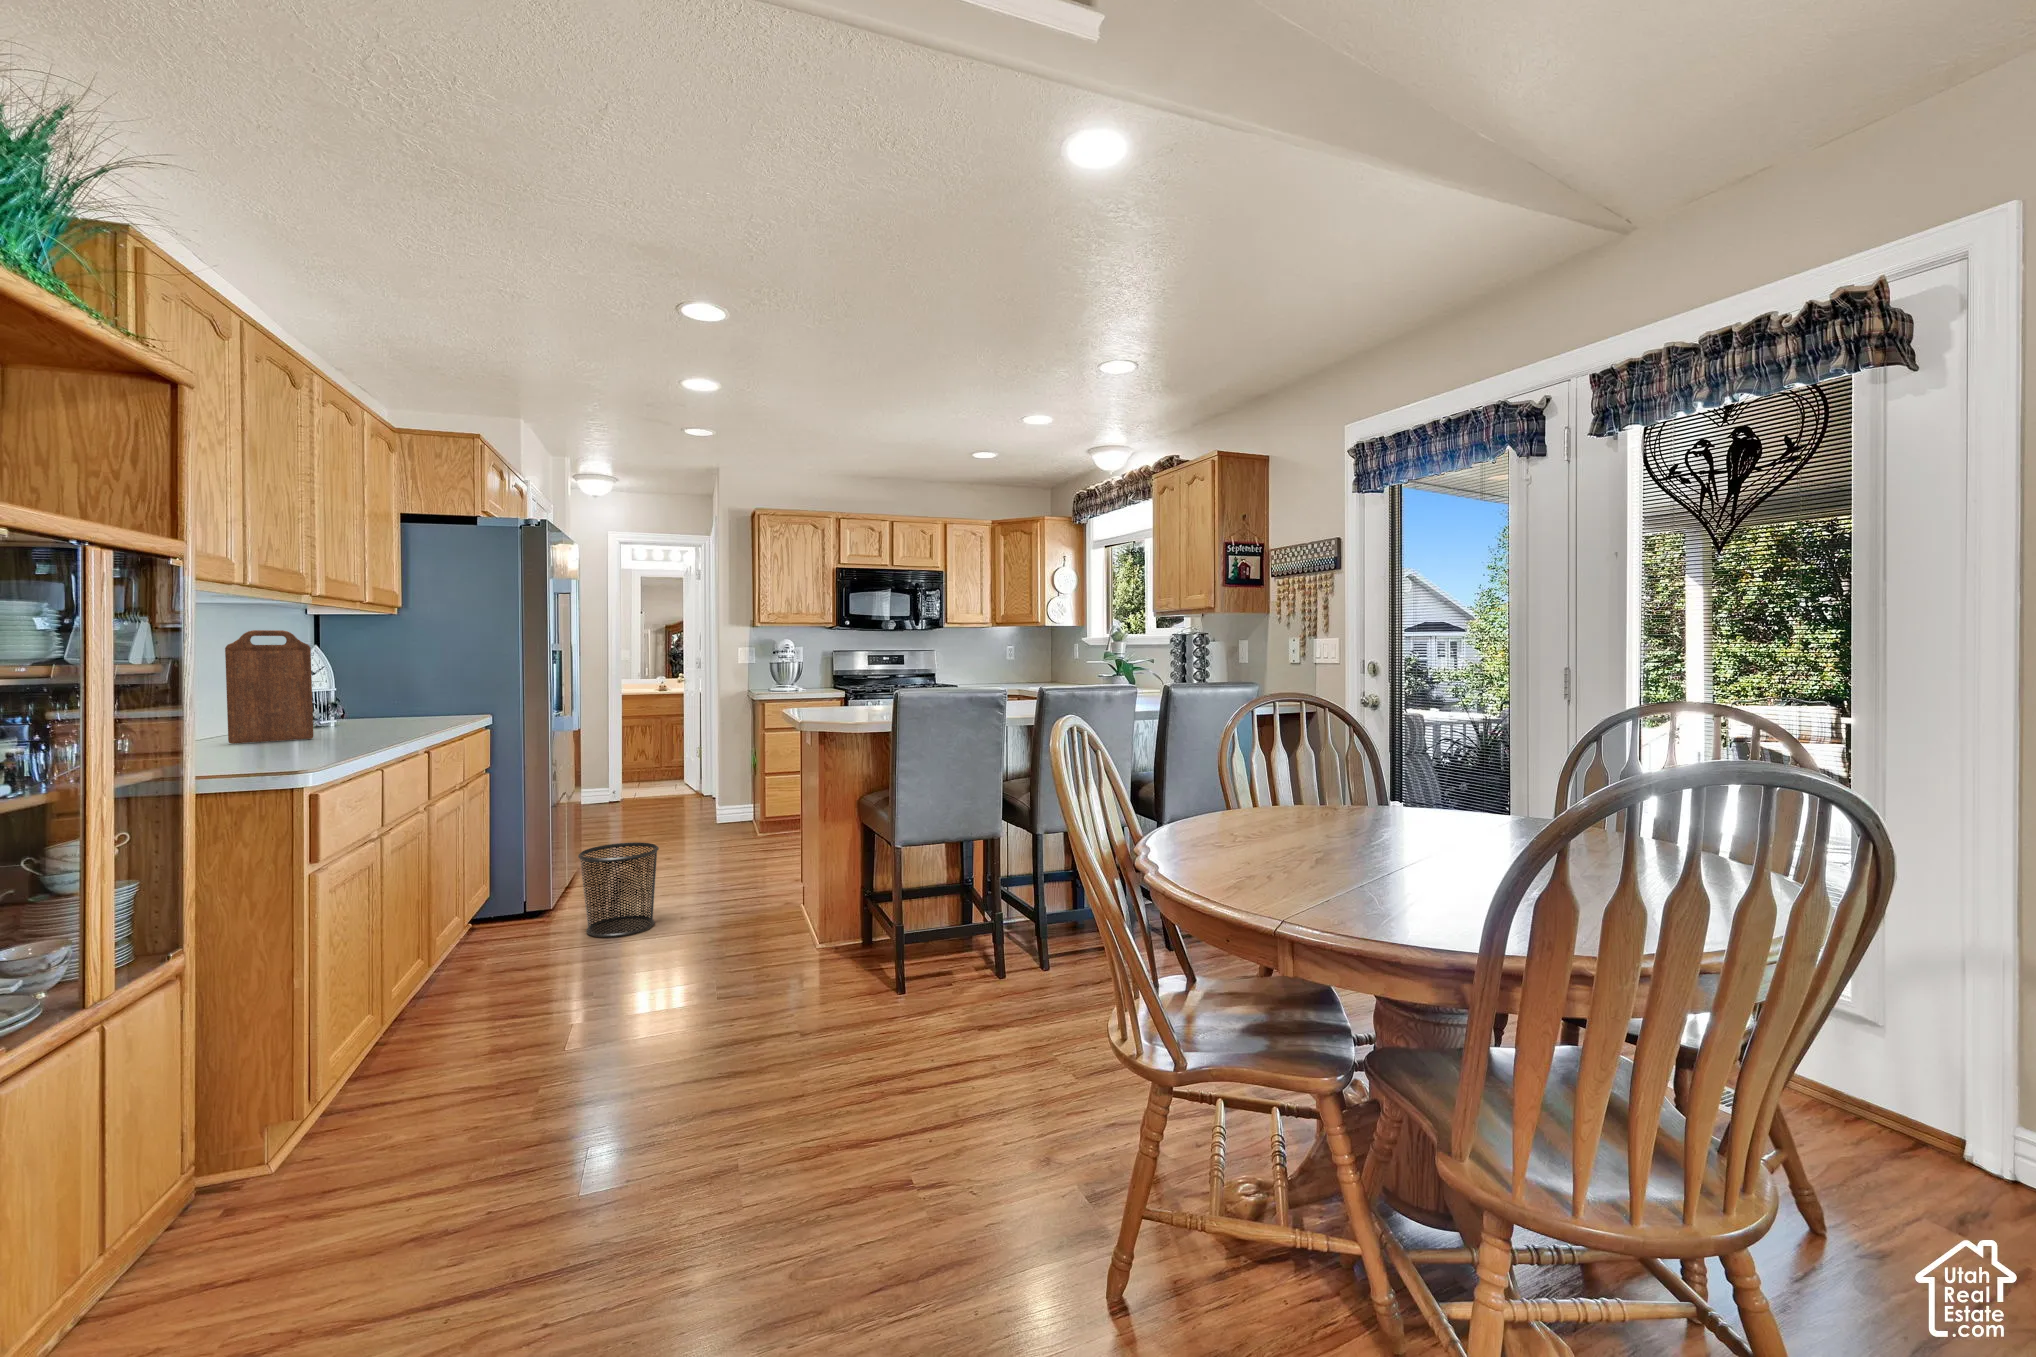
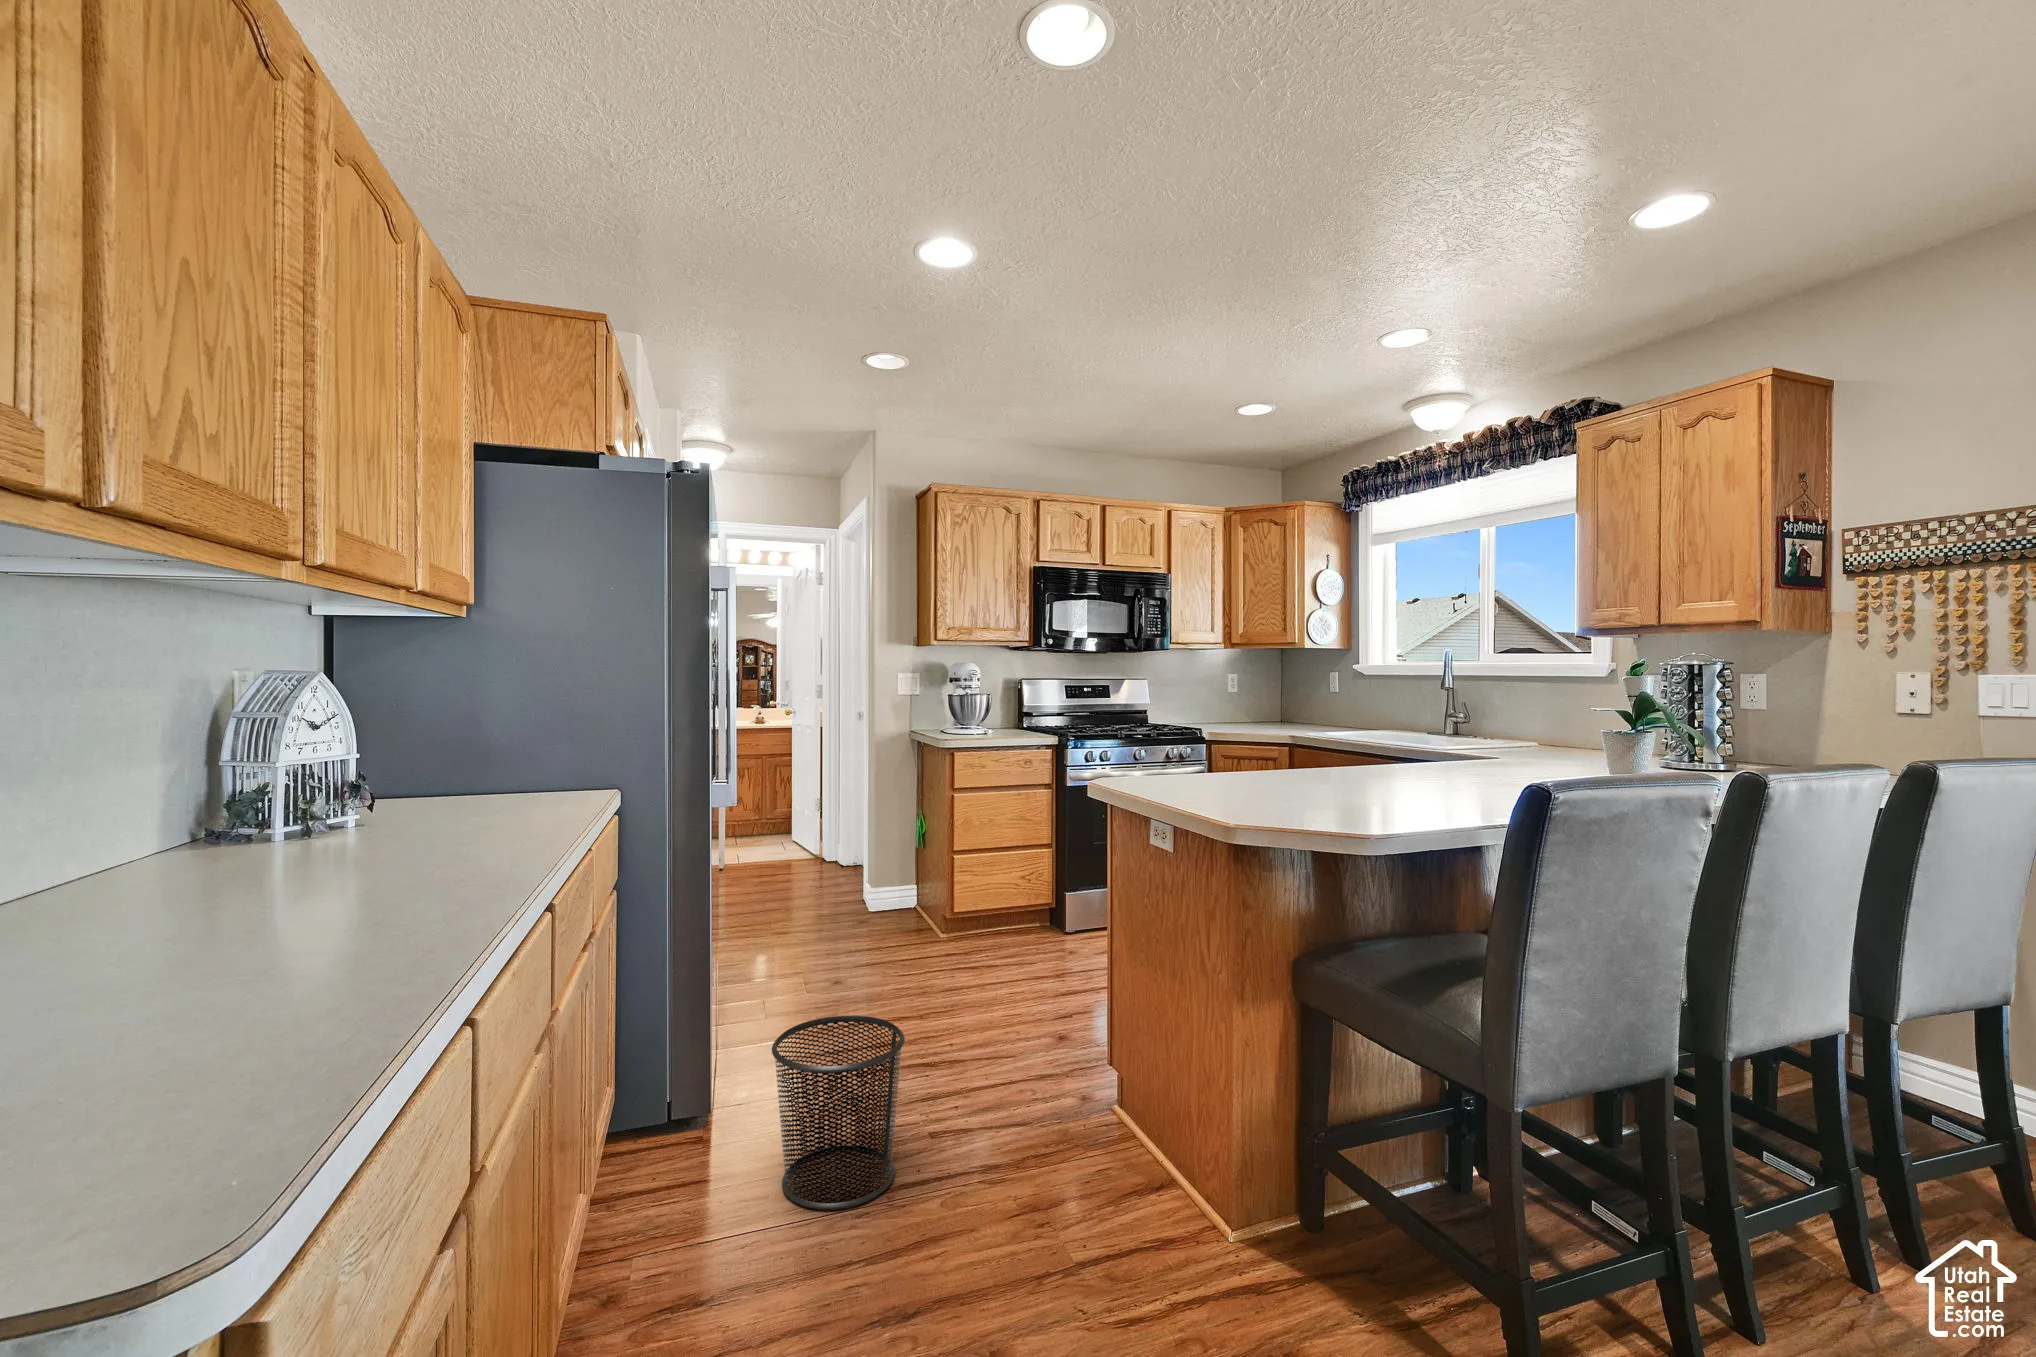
cutting board: present [225,630,313,744] -> none [109,641,303,899]

